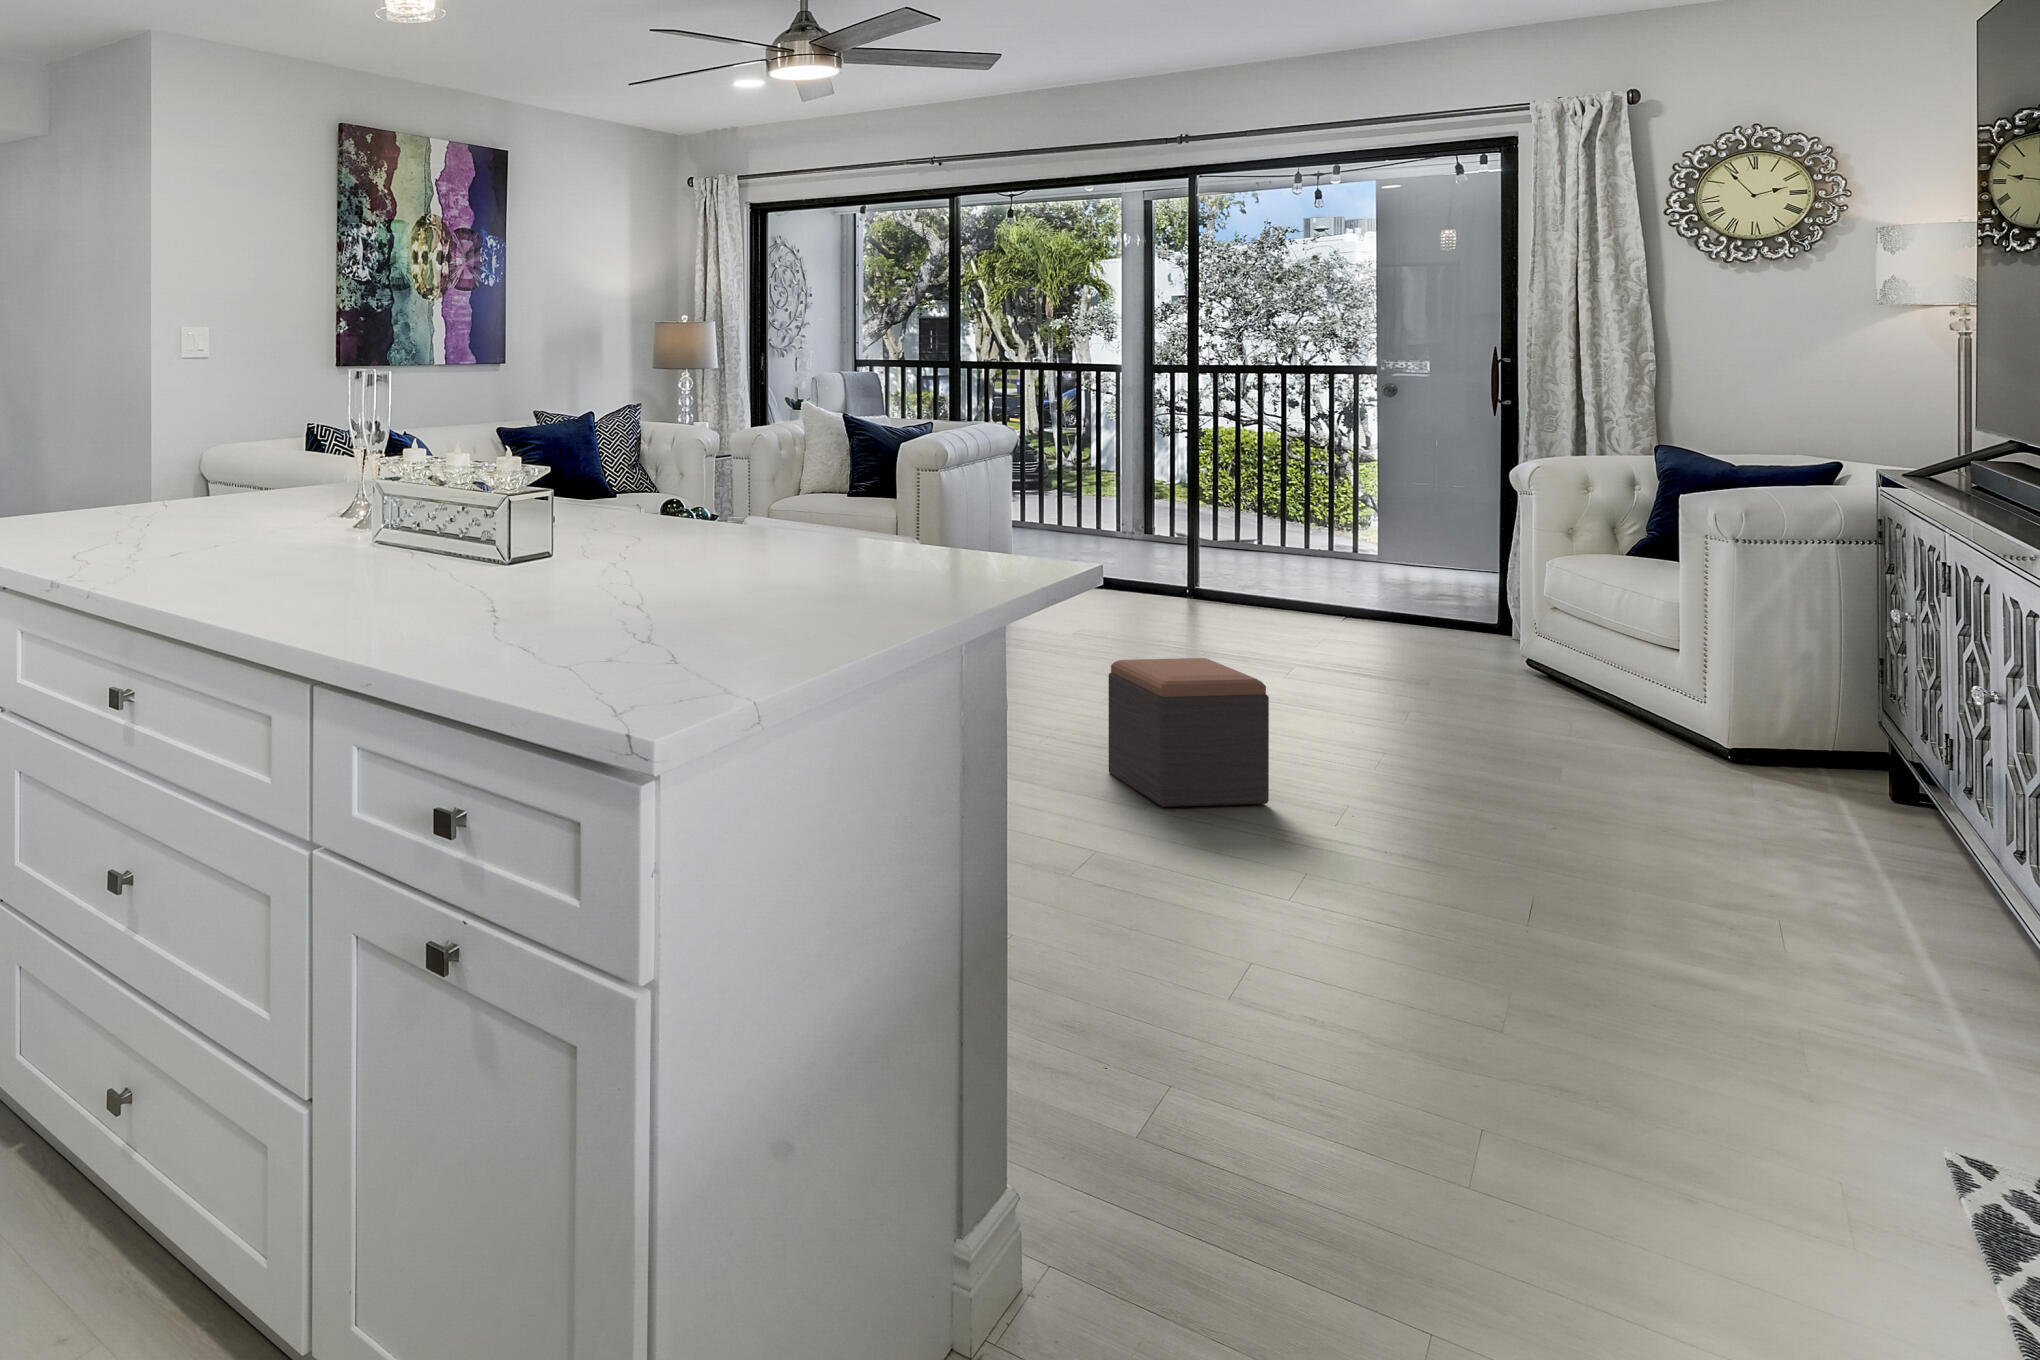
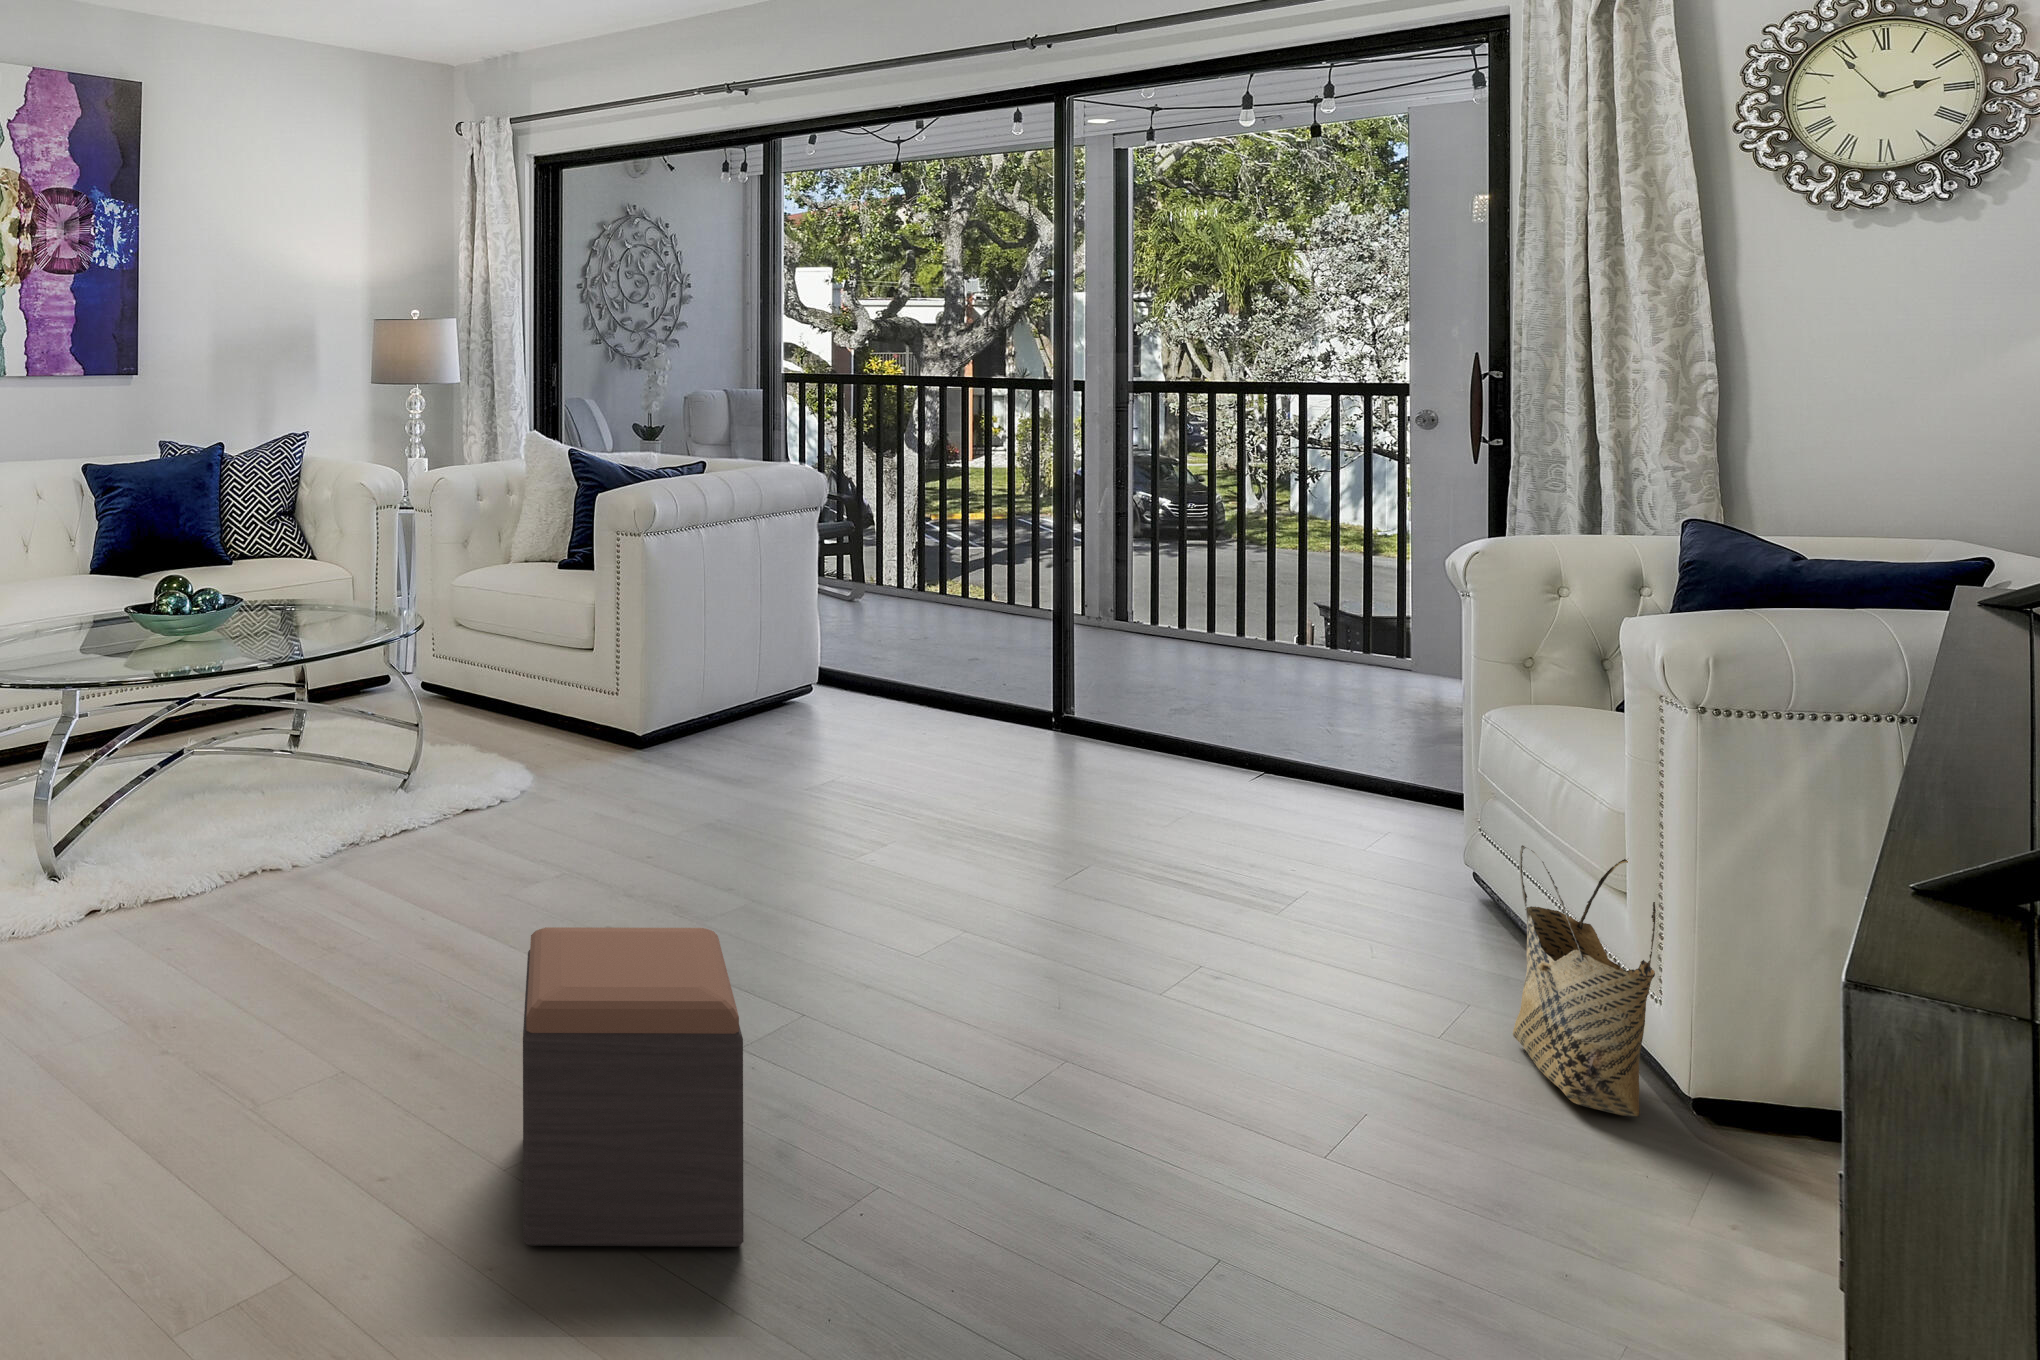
woven basket: none [1589,615,1677,750] -> present [1513,845,1656,1117]

